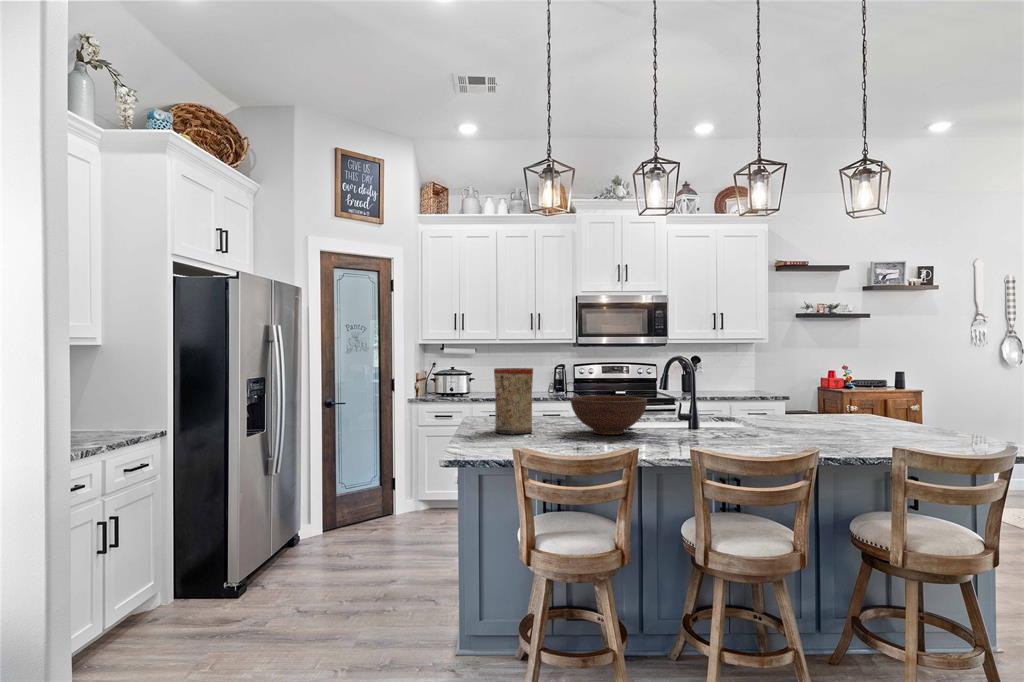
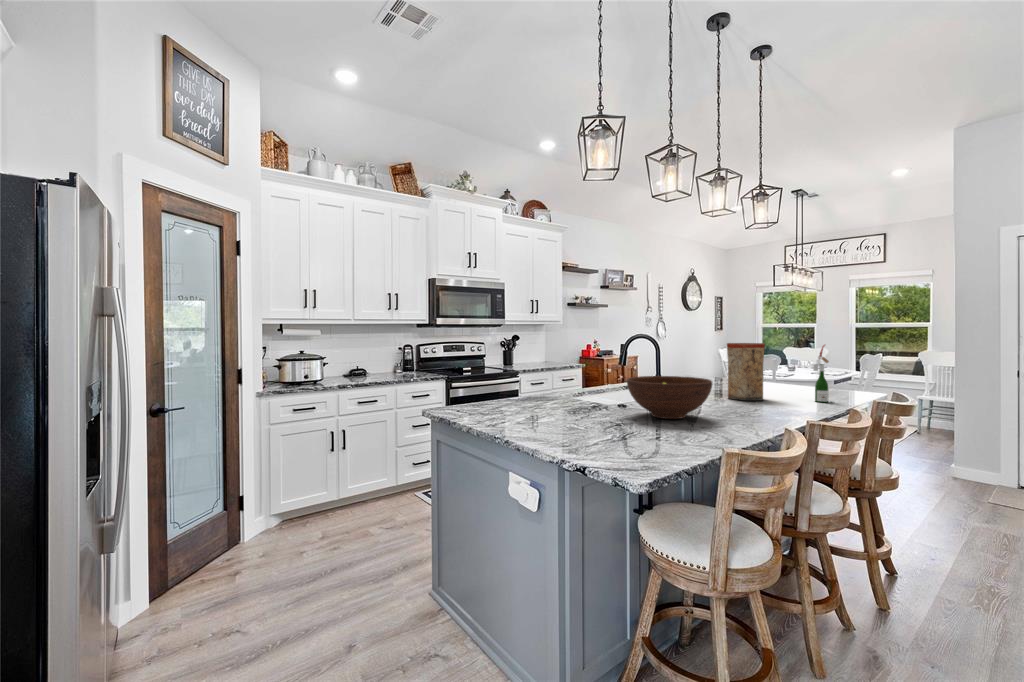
vase: present [494,368,533,434] -> present [727,343,765,401]
wine bottle: none [845,370,868,441] -> present [813,345,834,402]

